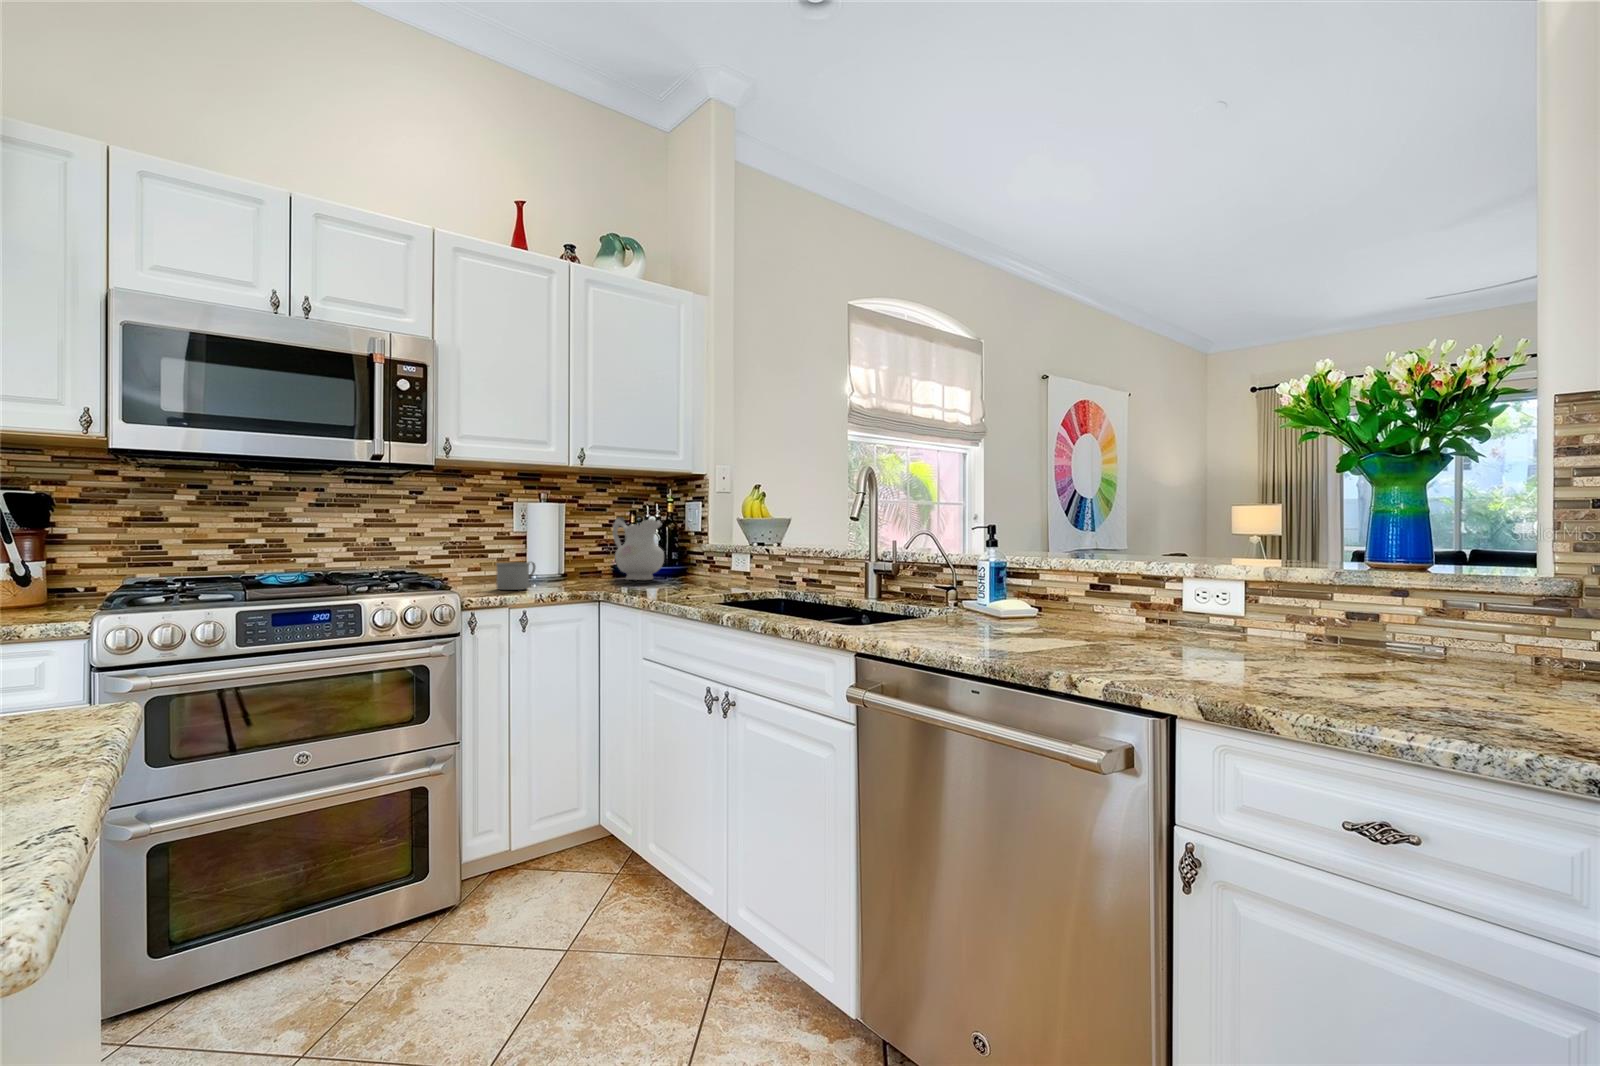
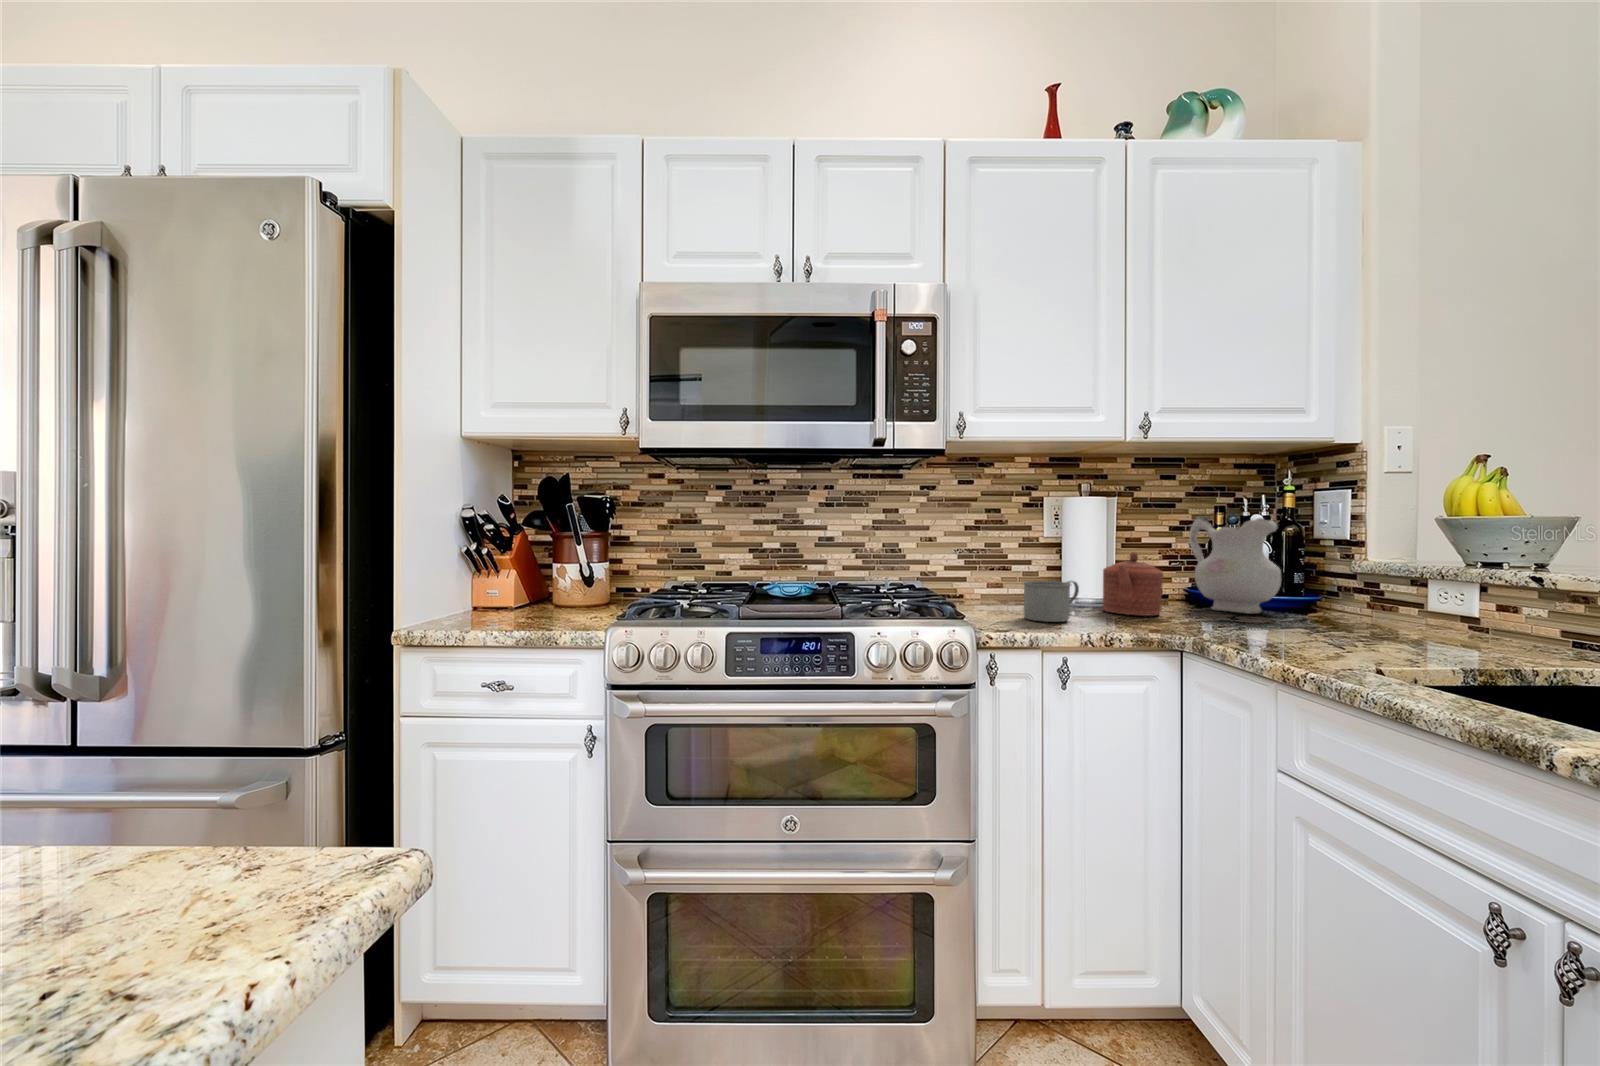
teapot: none [553,541,592,584] -> present [1103,552,1163,616]

